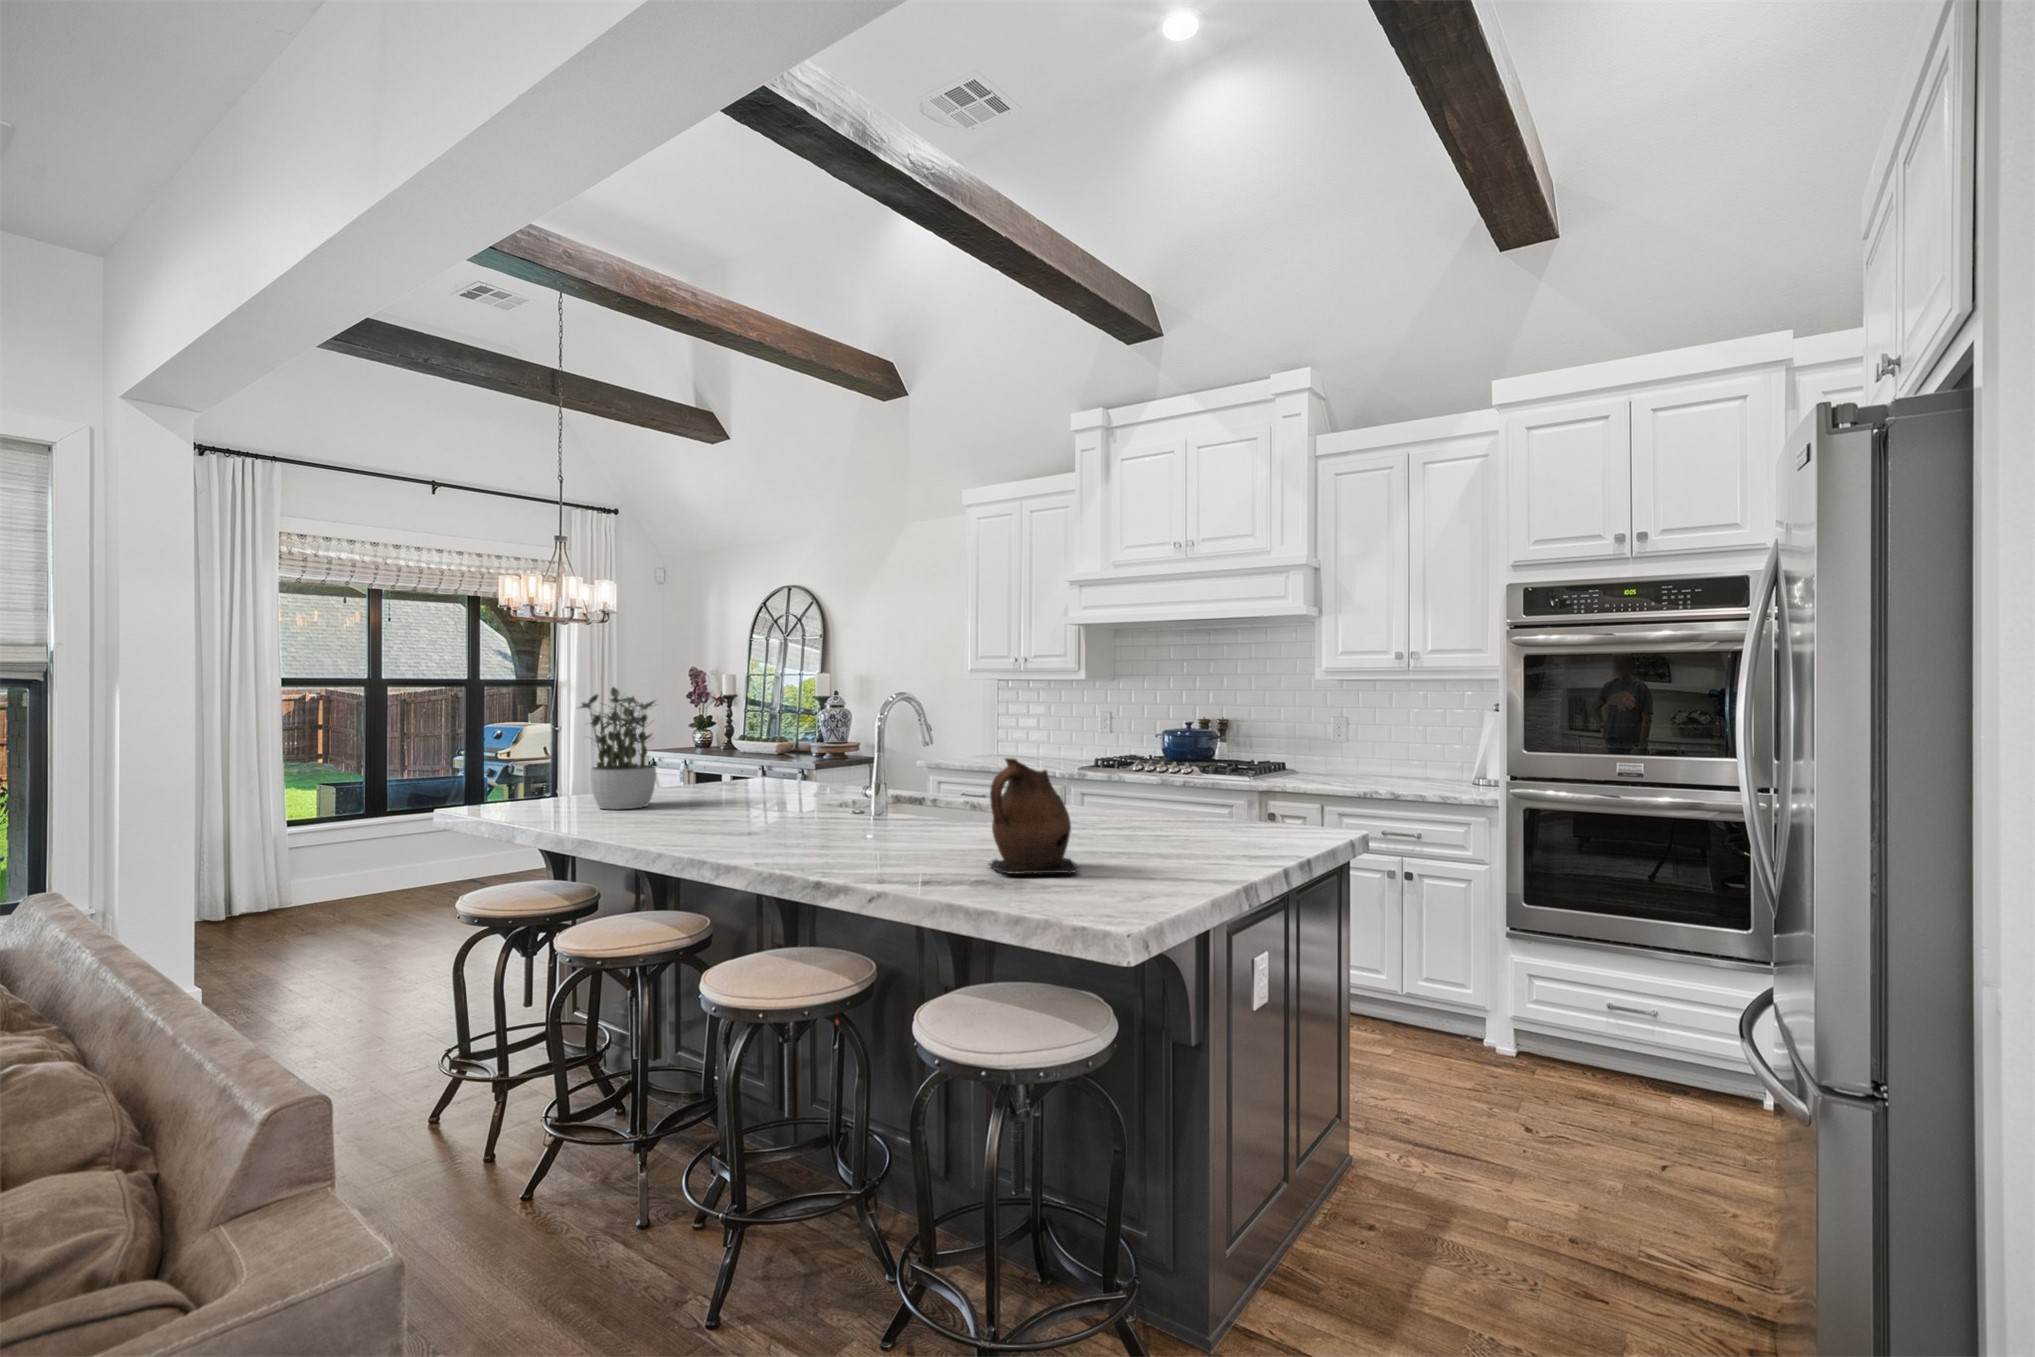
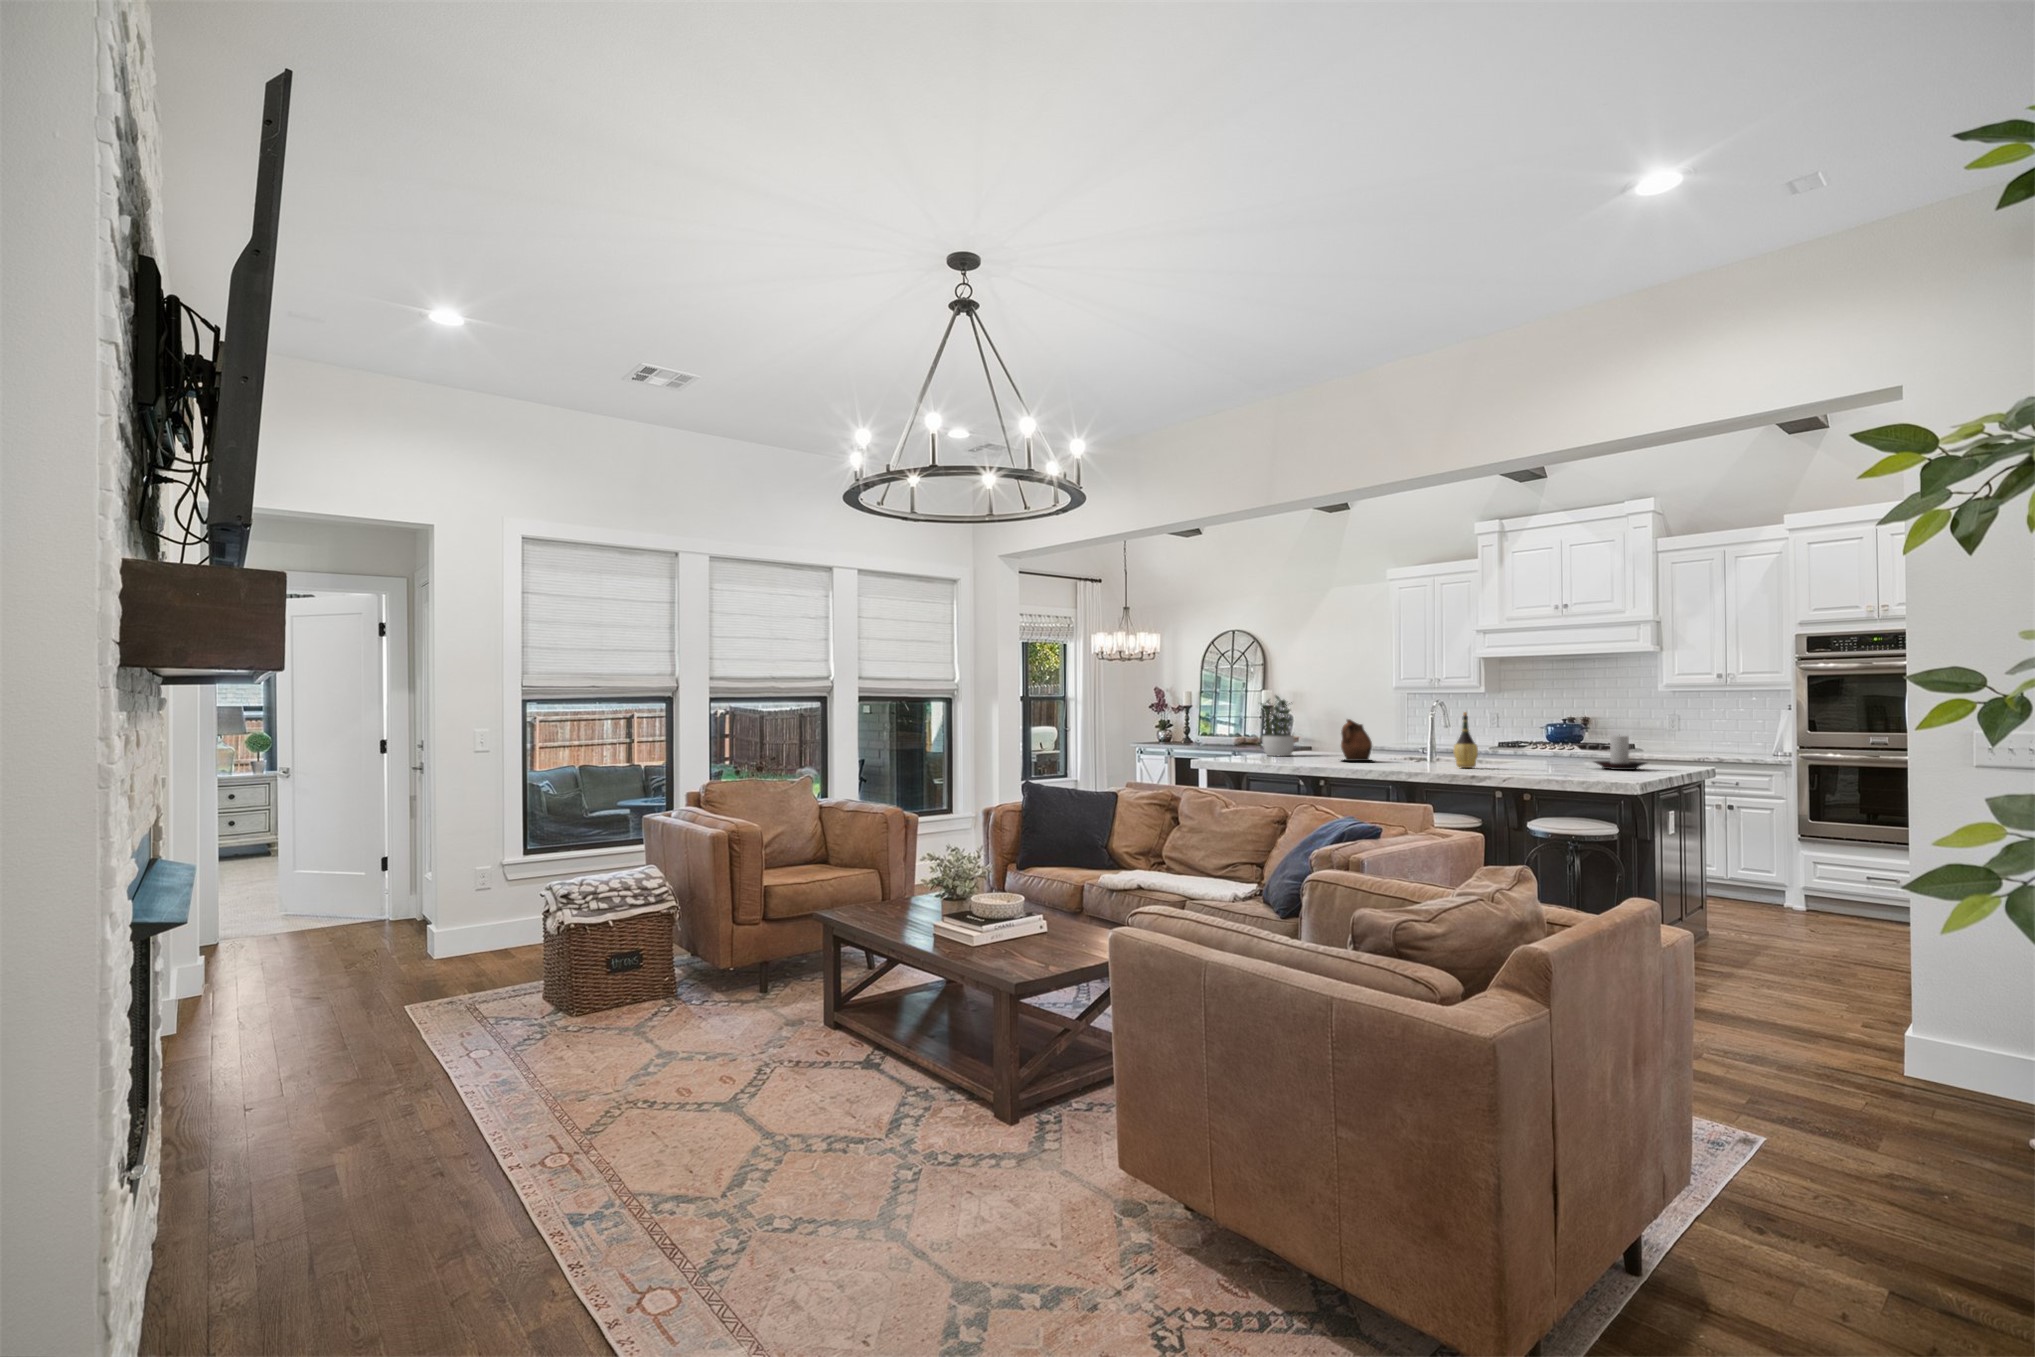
wine bottle: none [827,733,879,862] -> present [1454,712,1478,768]
ceramic pitcher: present [990,758,1079,874] -> present [1341,719,1374,762]
candle holder: none [1121,778,1226,861] -> present [1595,735,1646,770]

